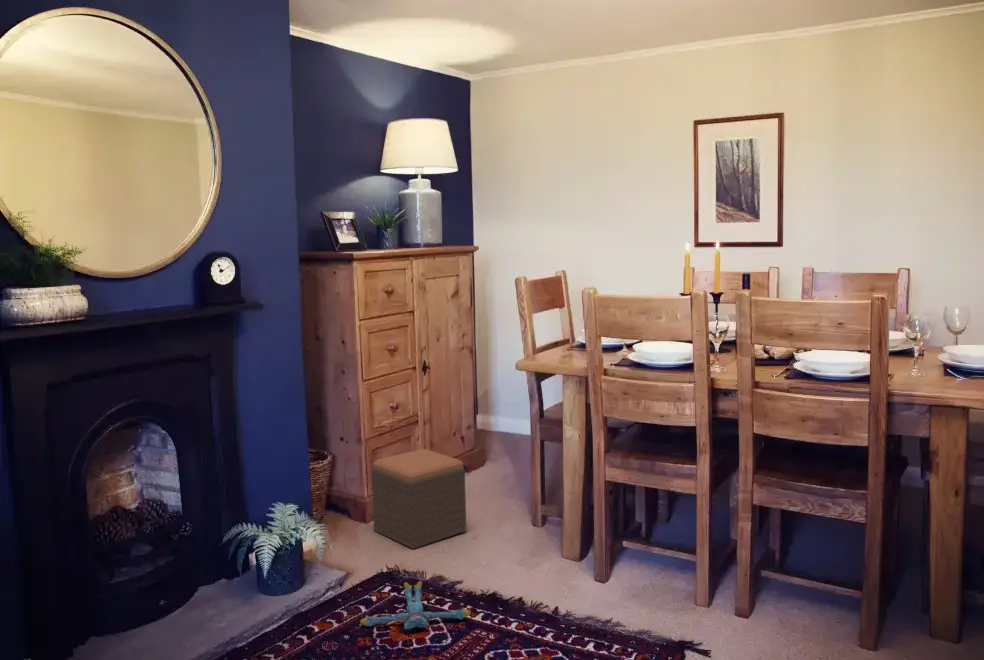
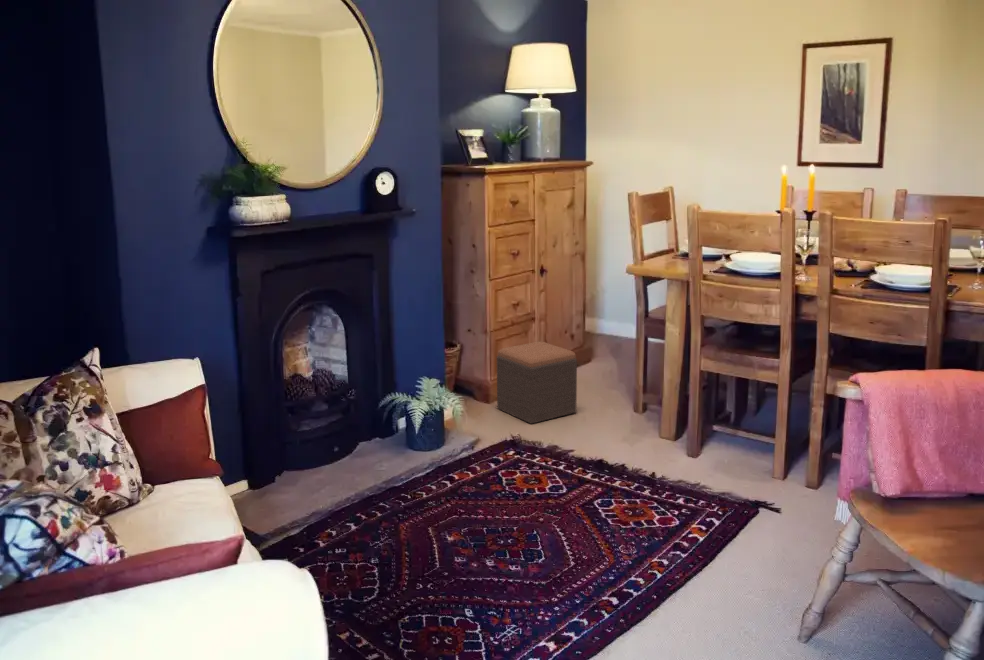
plush toy: present [360,581,470,630] -> none [492,447,581,481]

